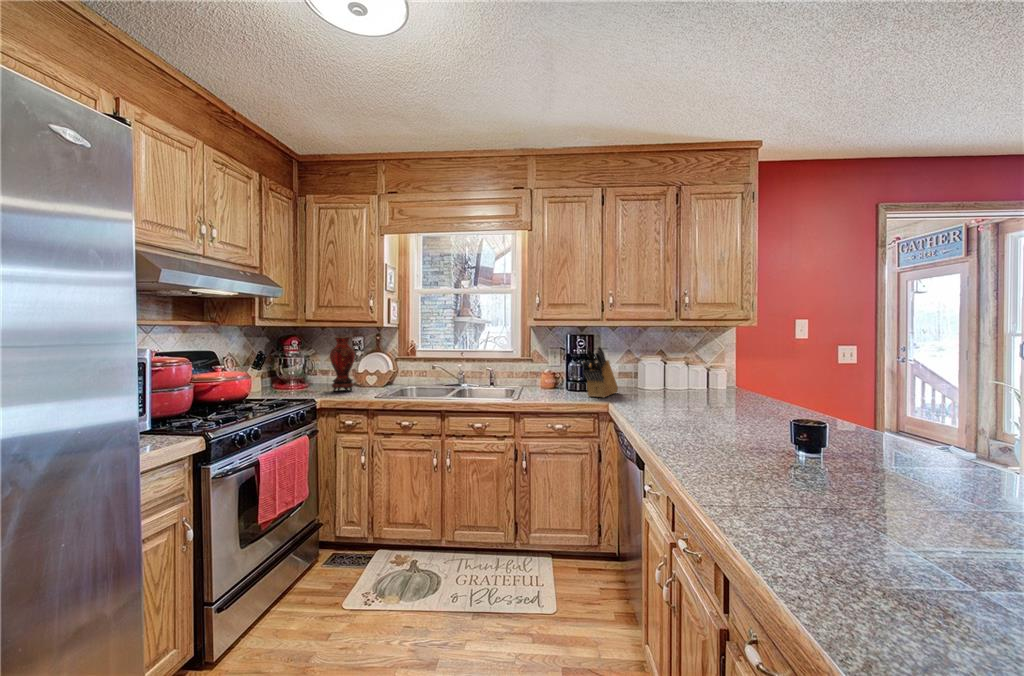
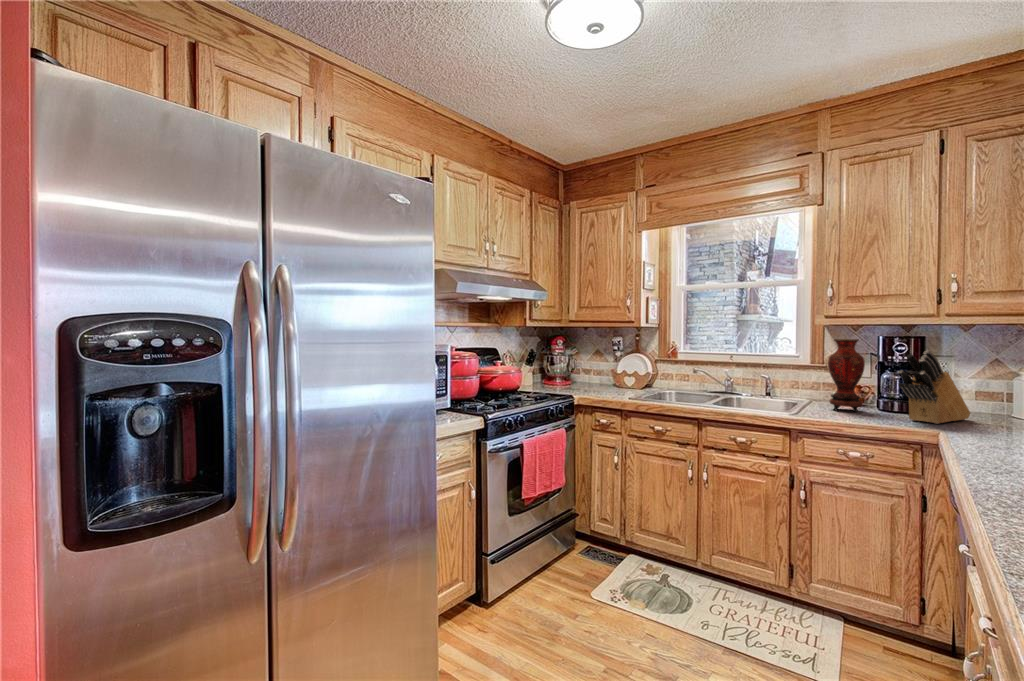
vase: present [330,337,355,392] -> present [828,339,865,412]

